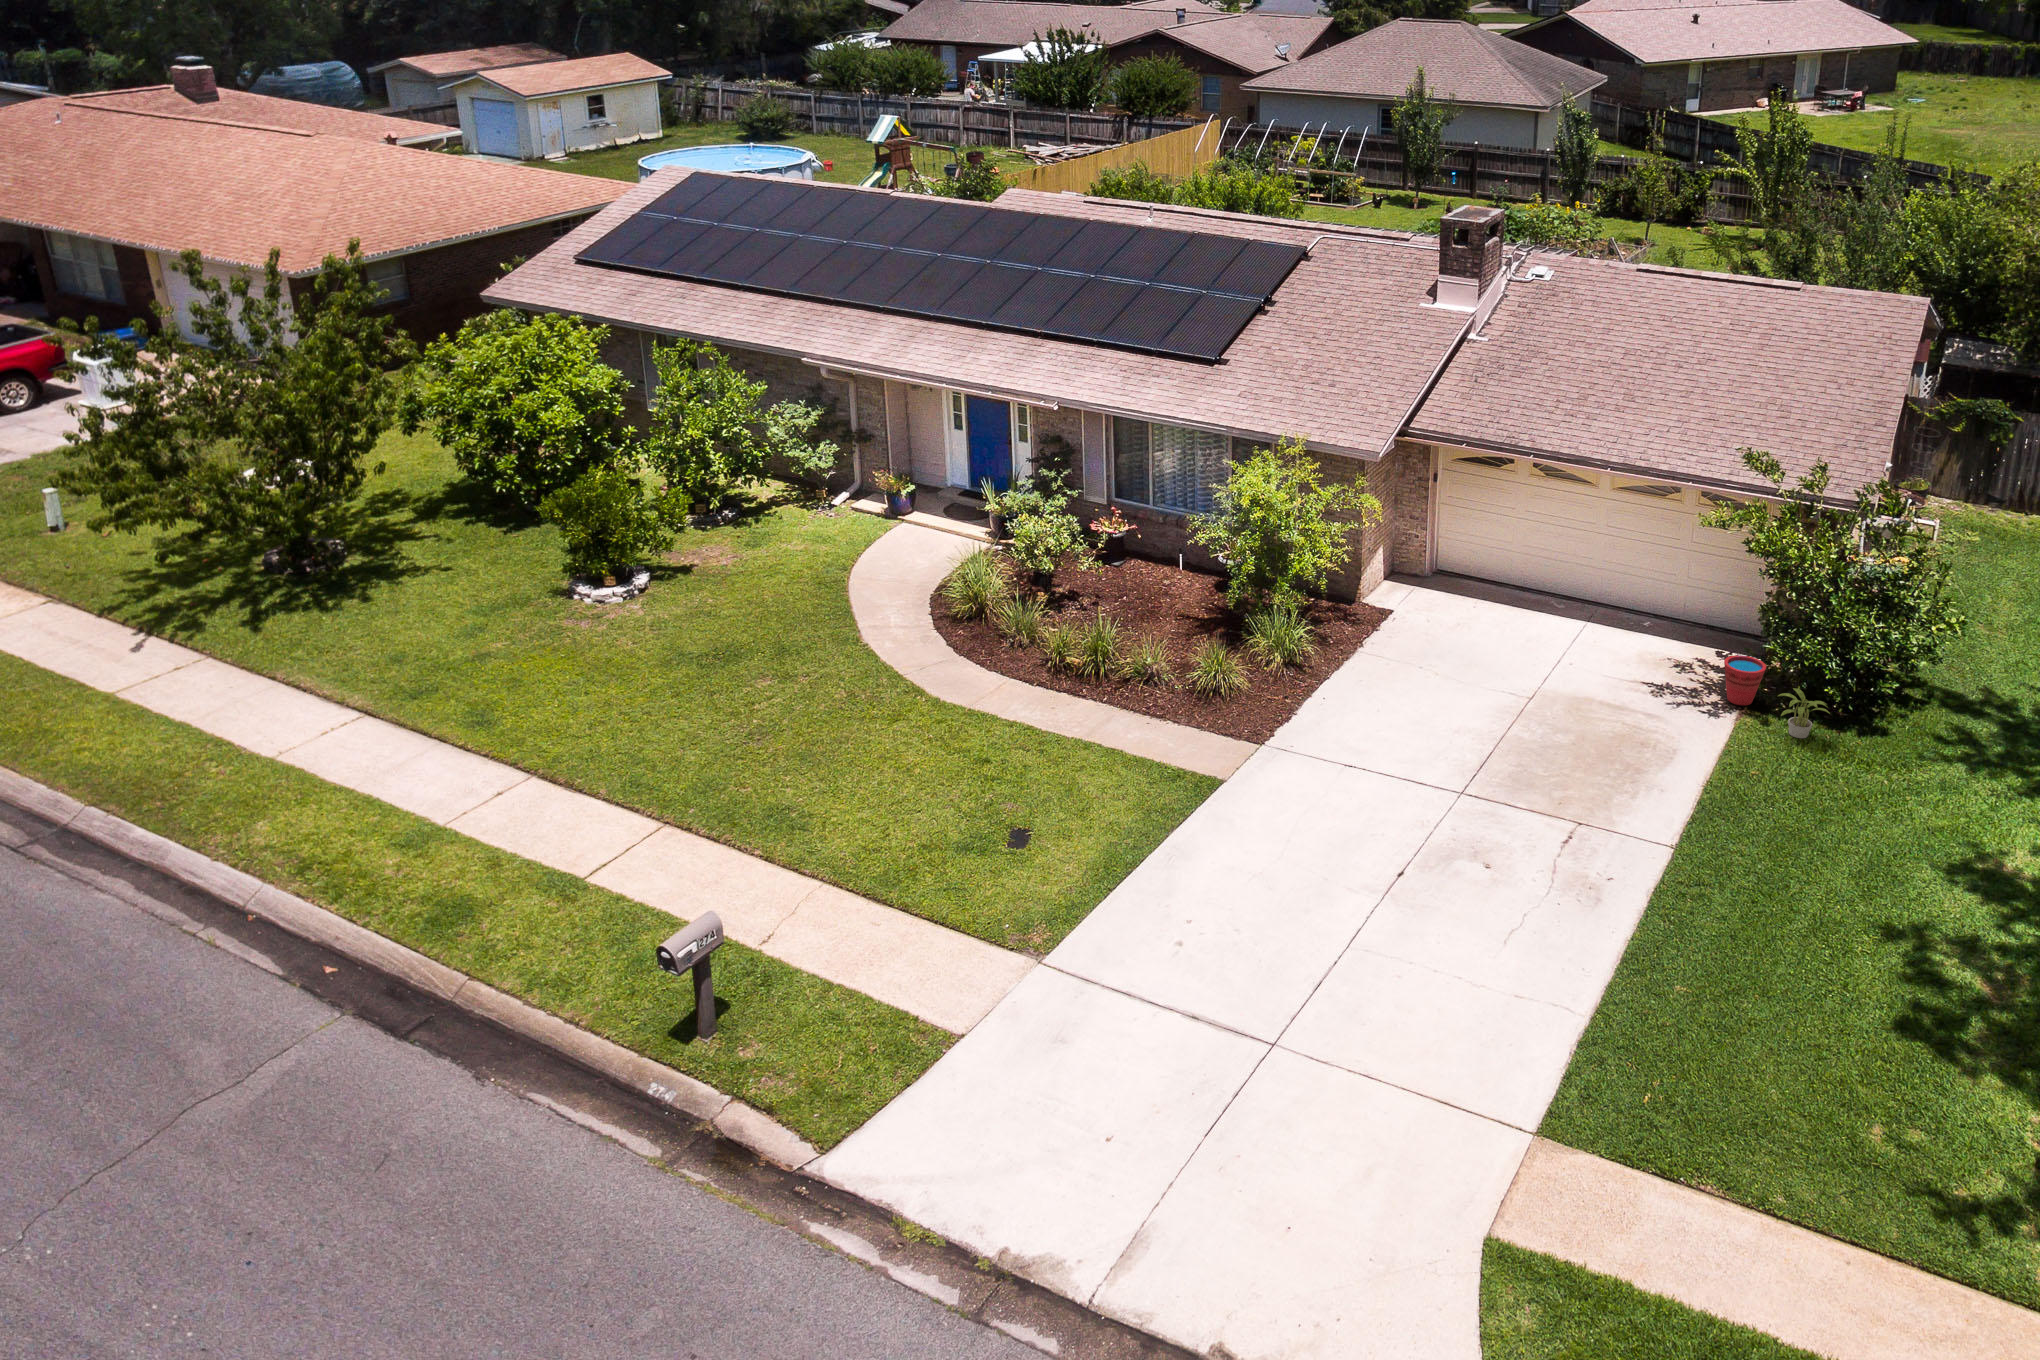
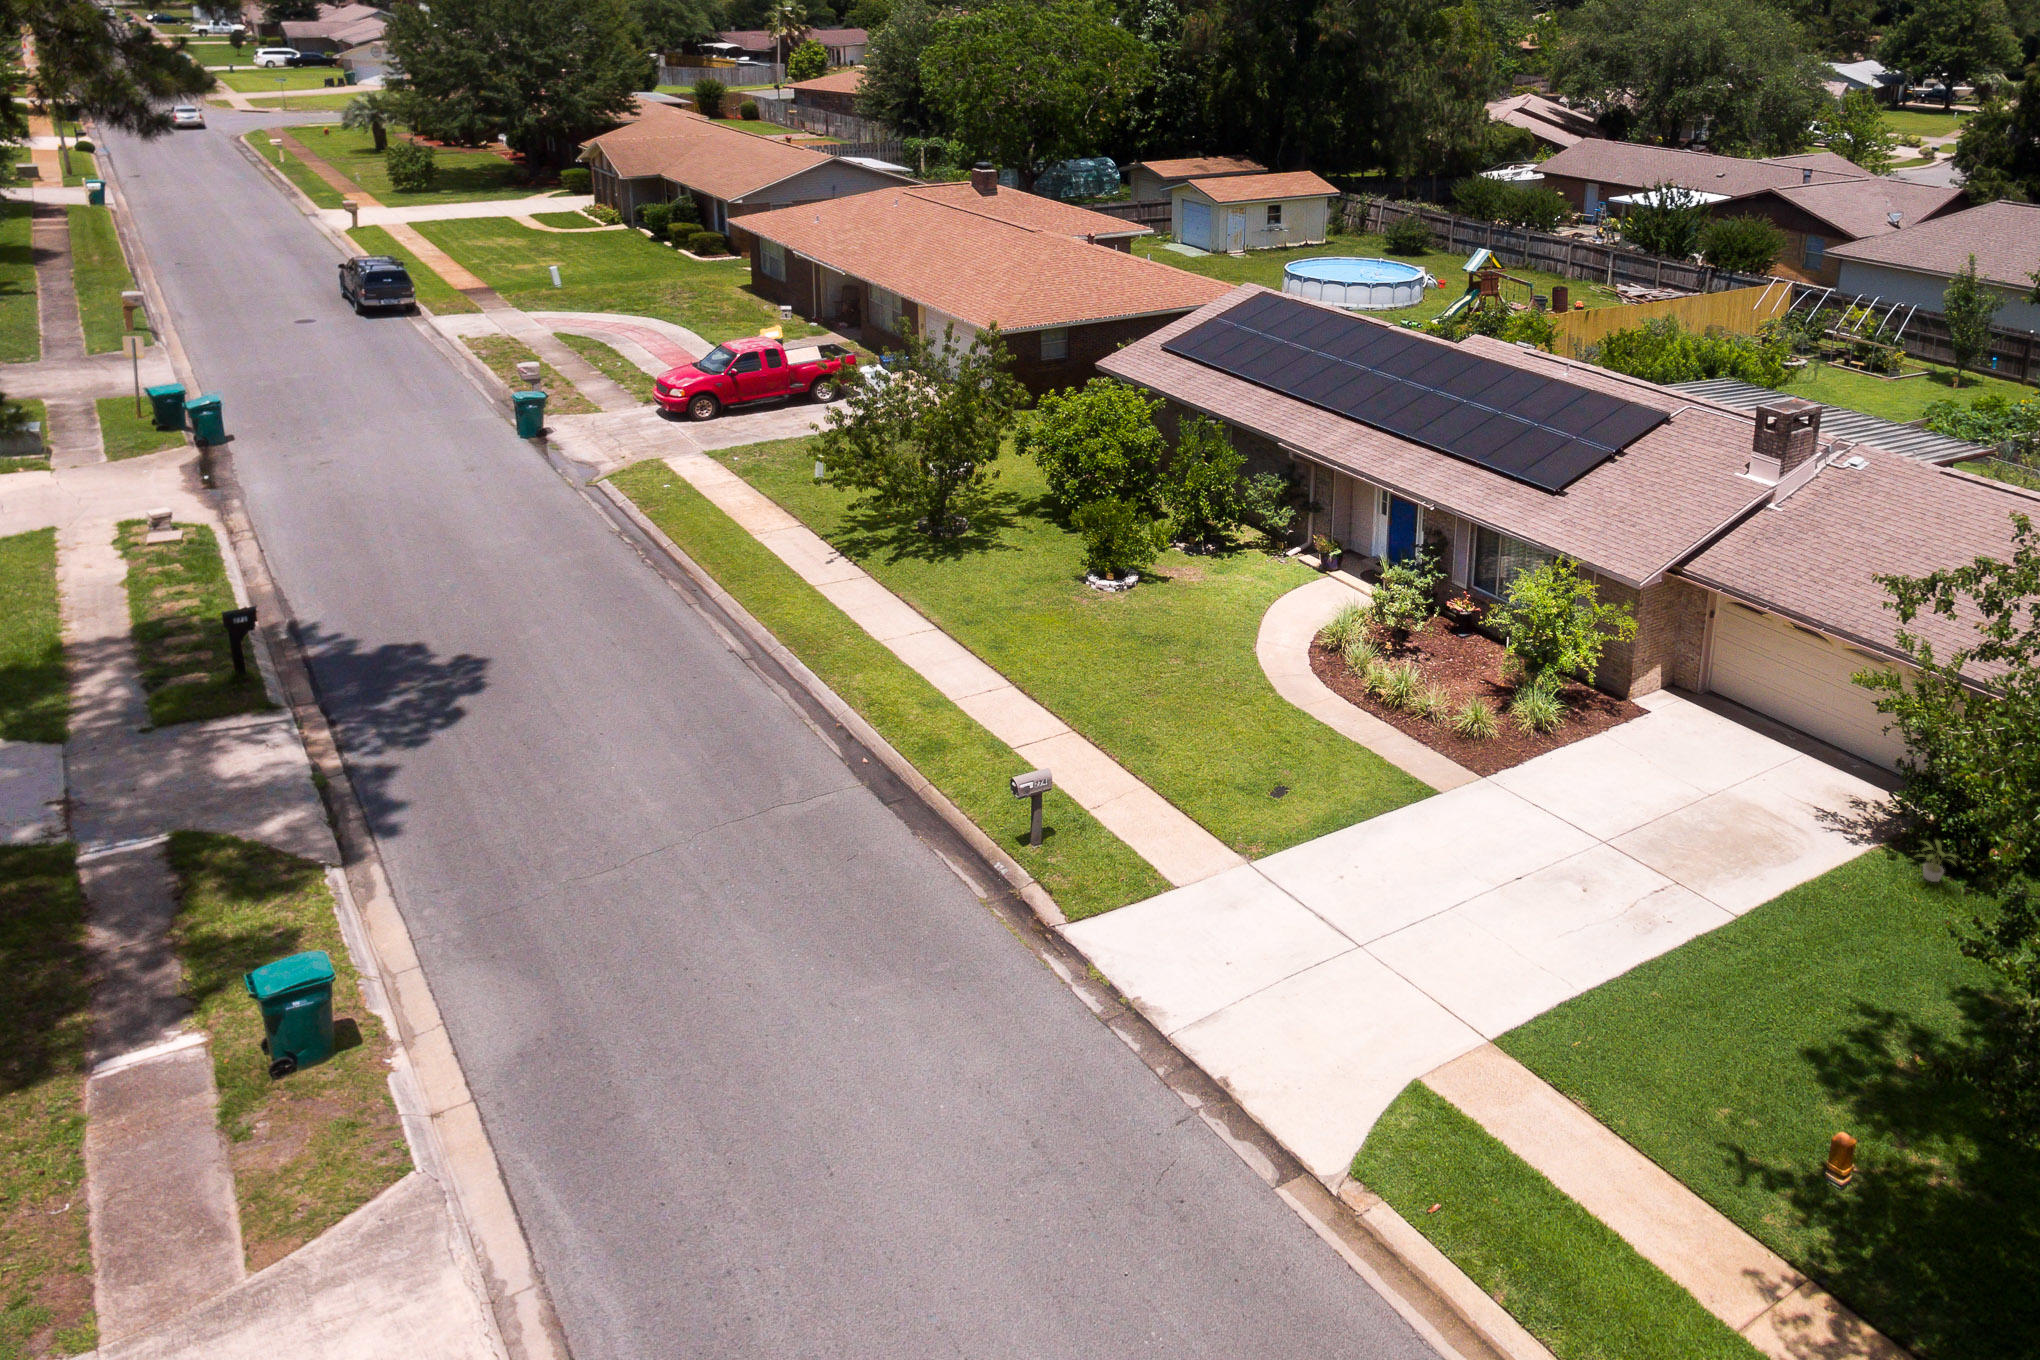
bucket: present [1724,655,1766,705] -> none [1889,804,1926,847]

